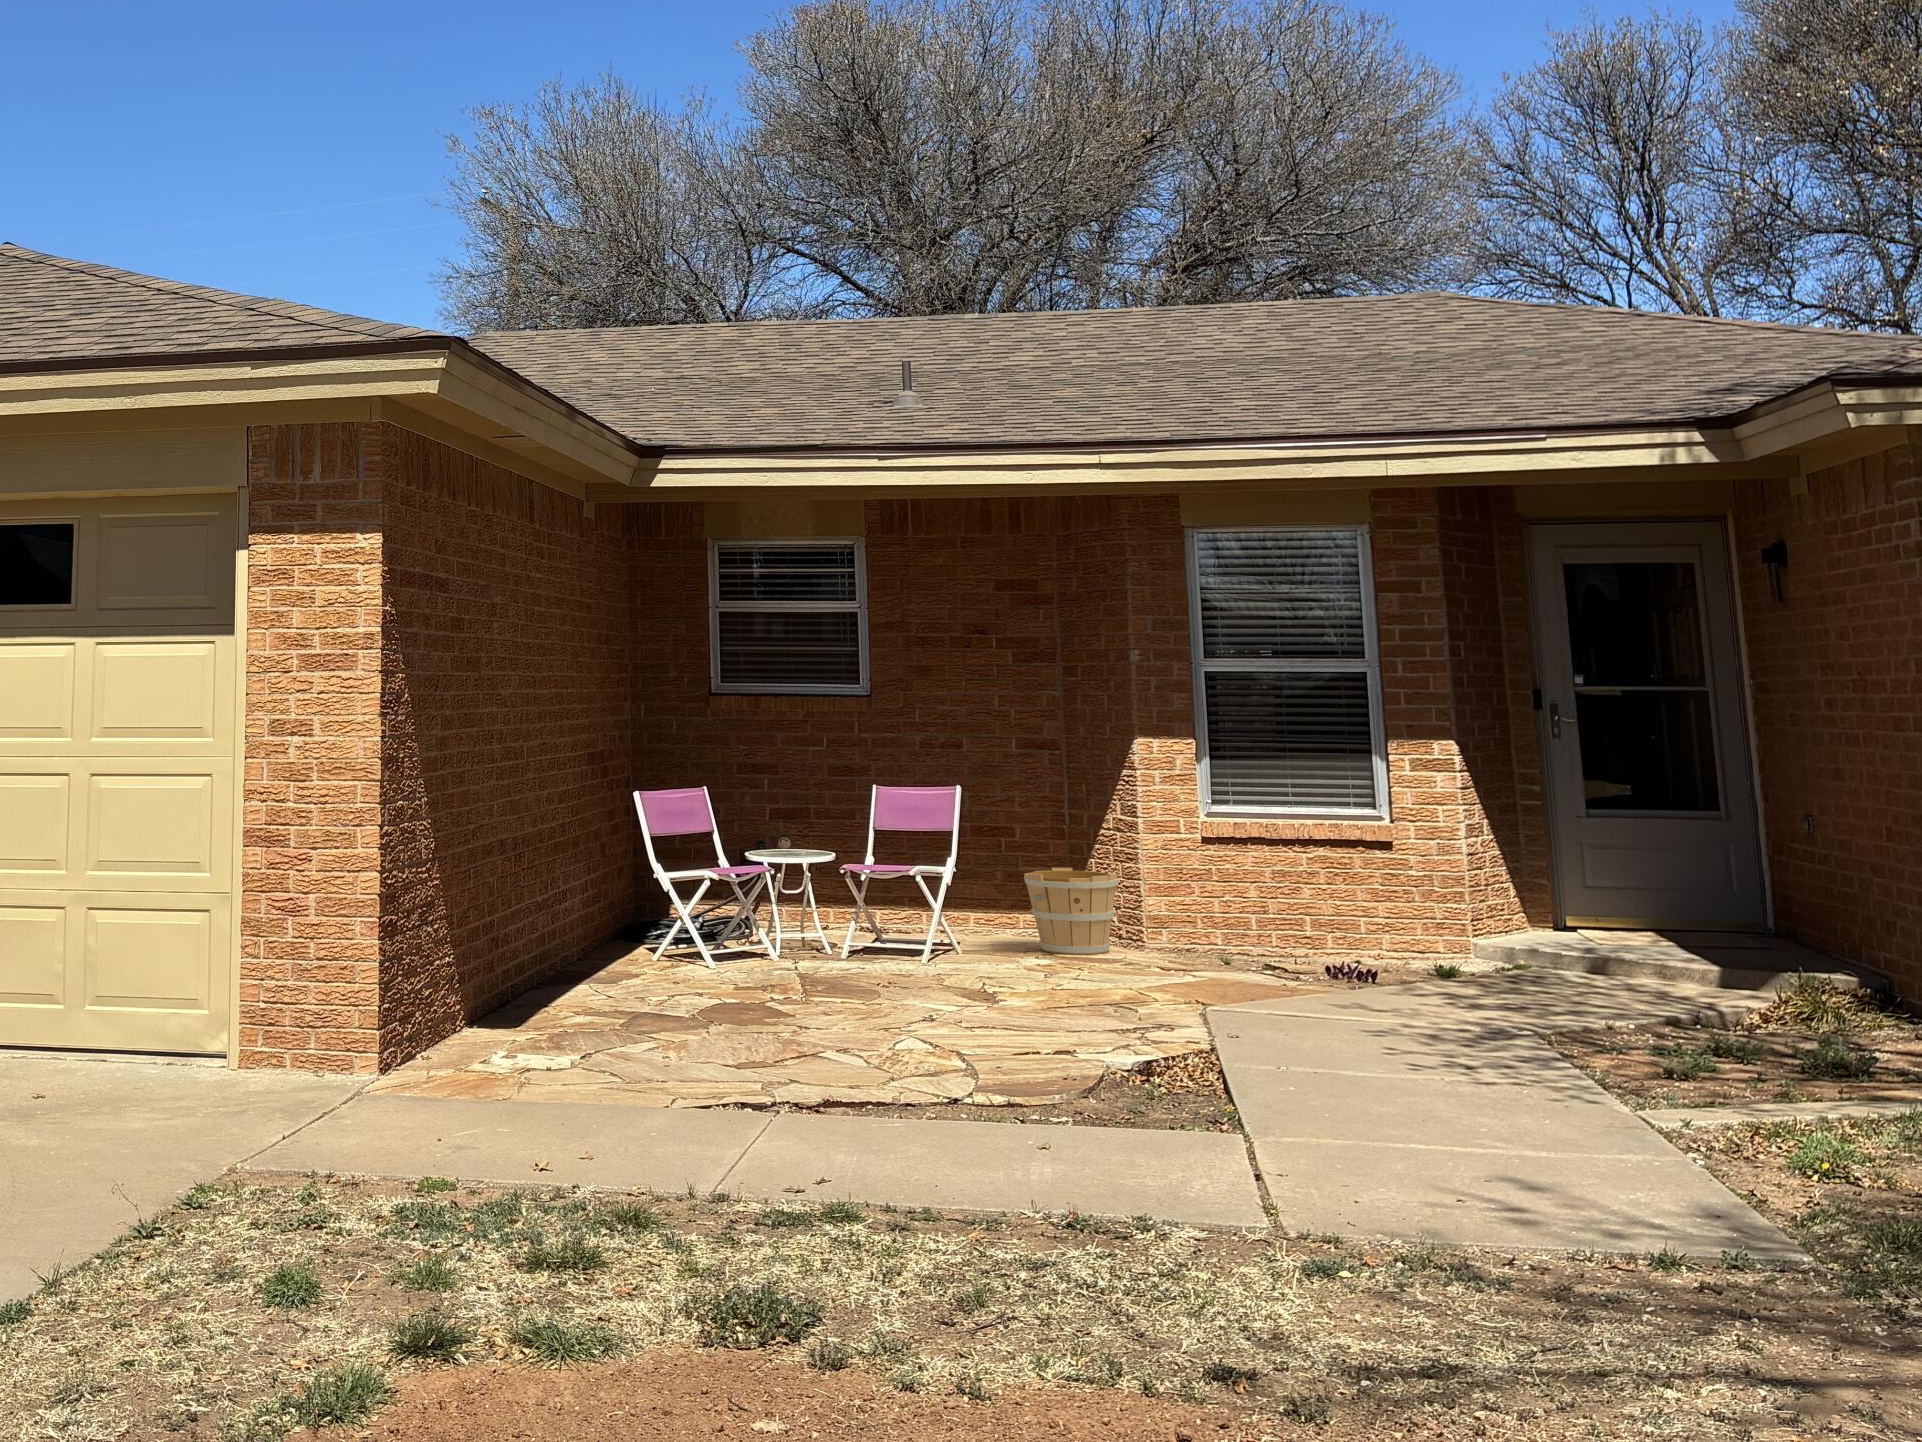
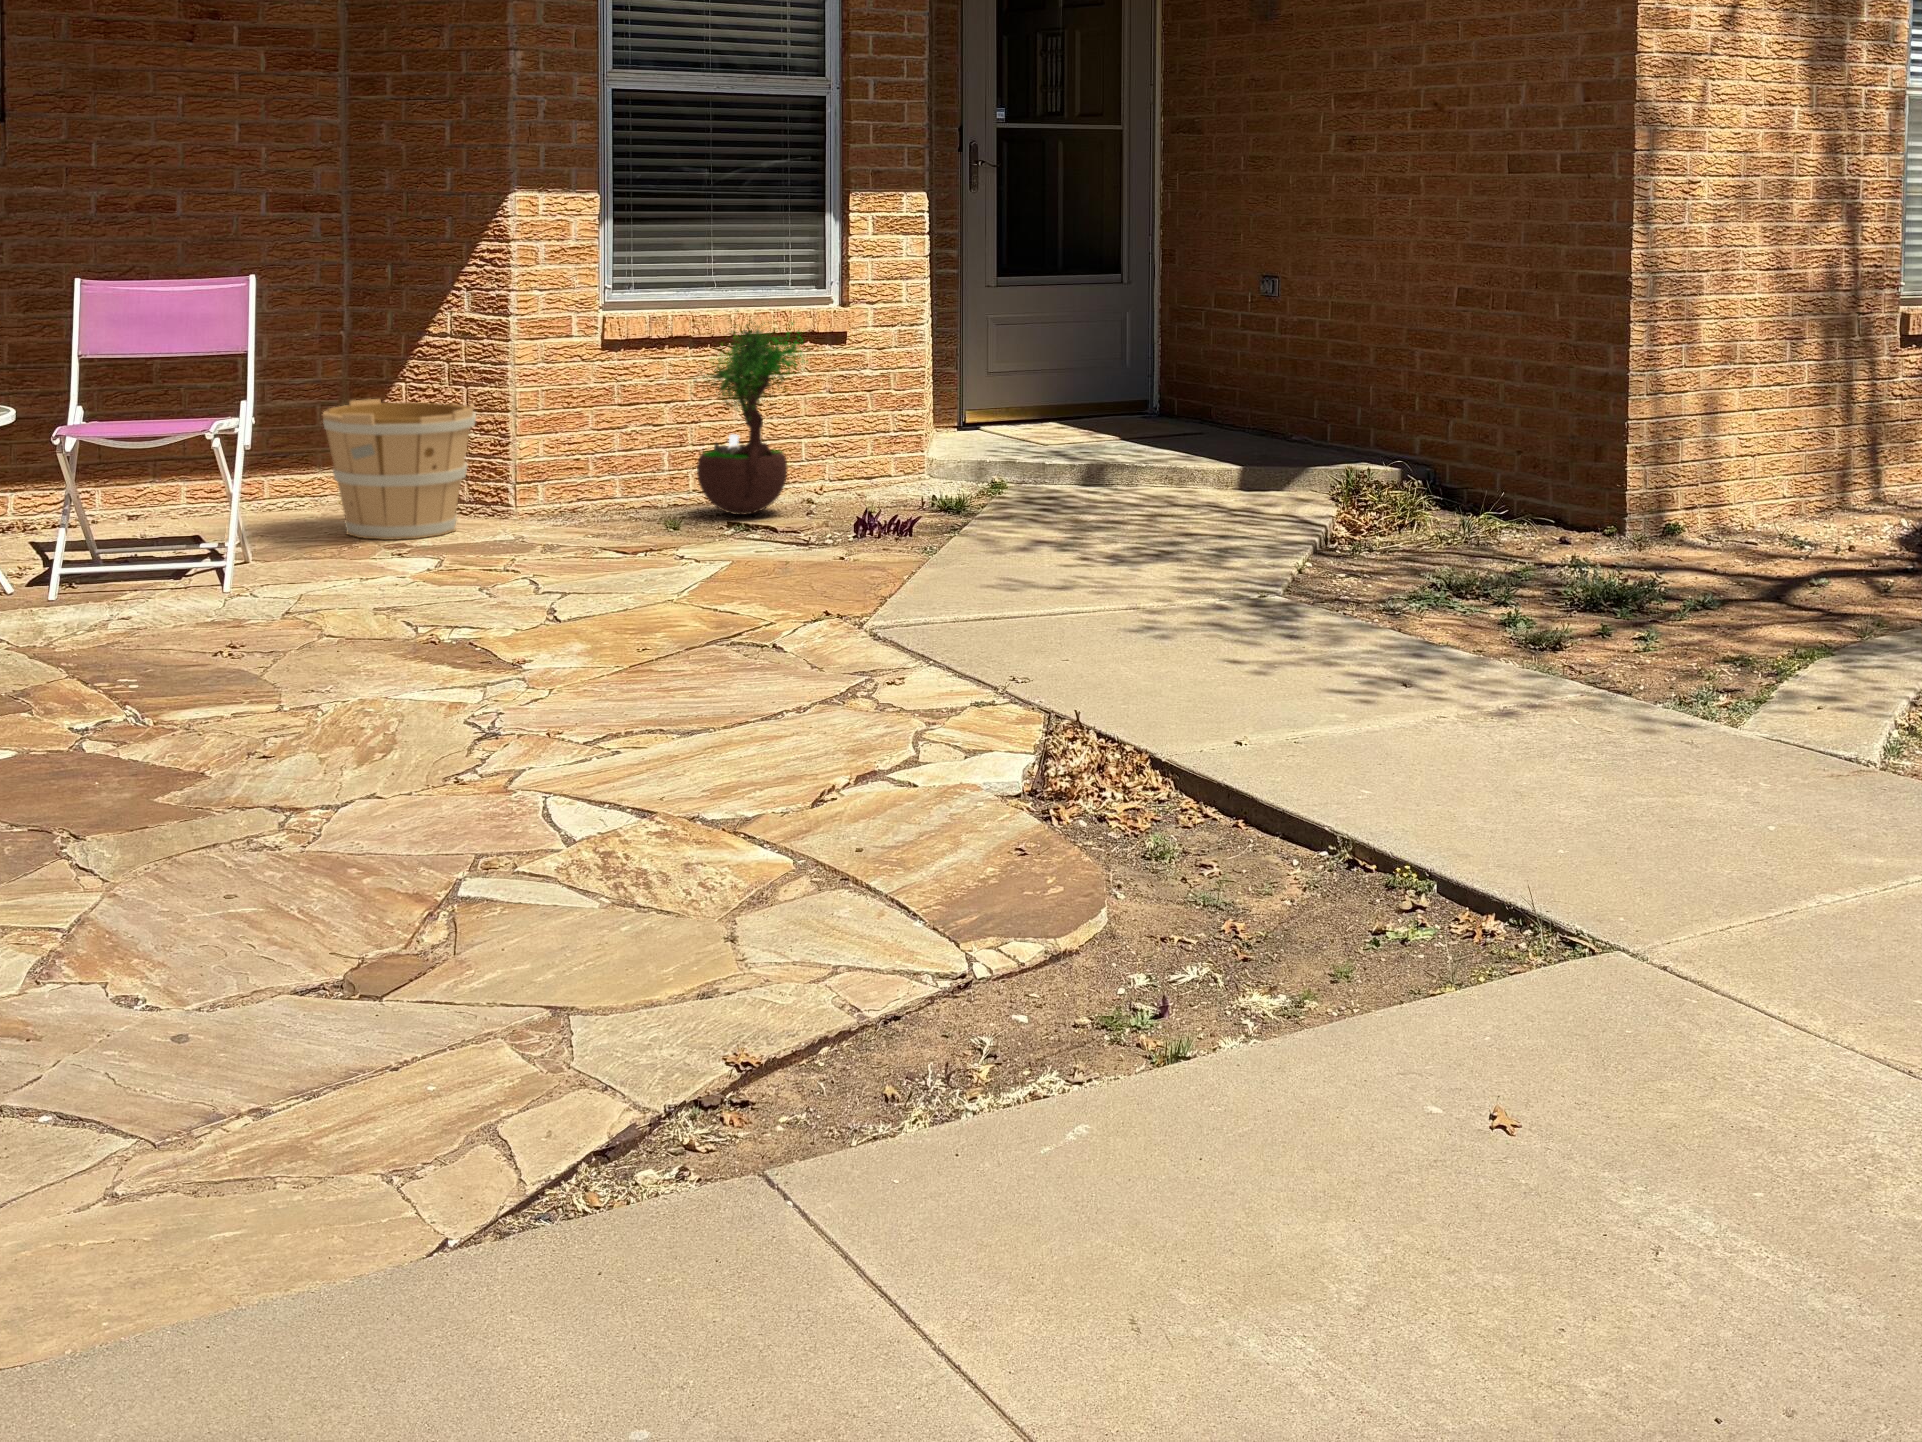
potted tree: none [1247,819,1333,963] -> present [697,310,810,515]

